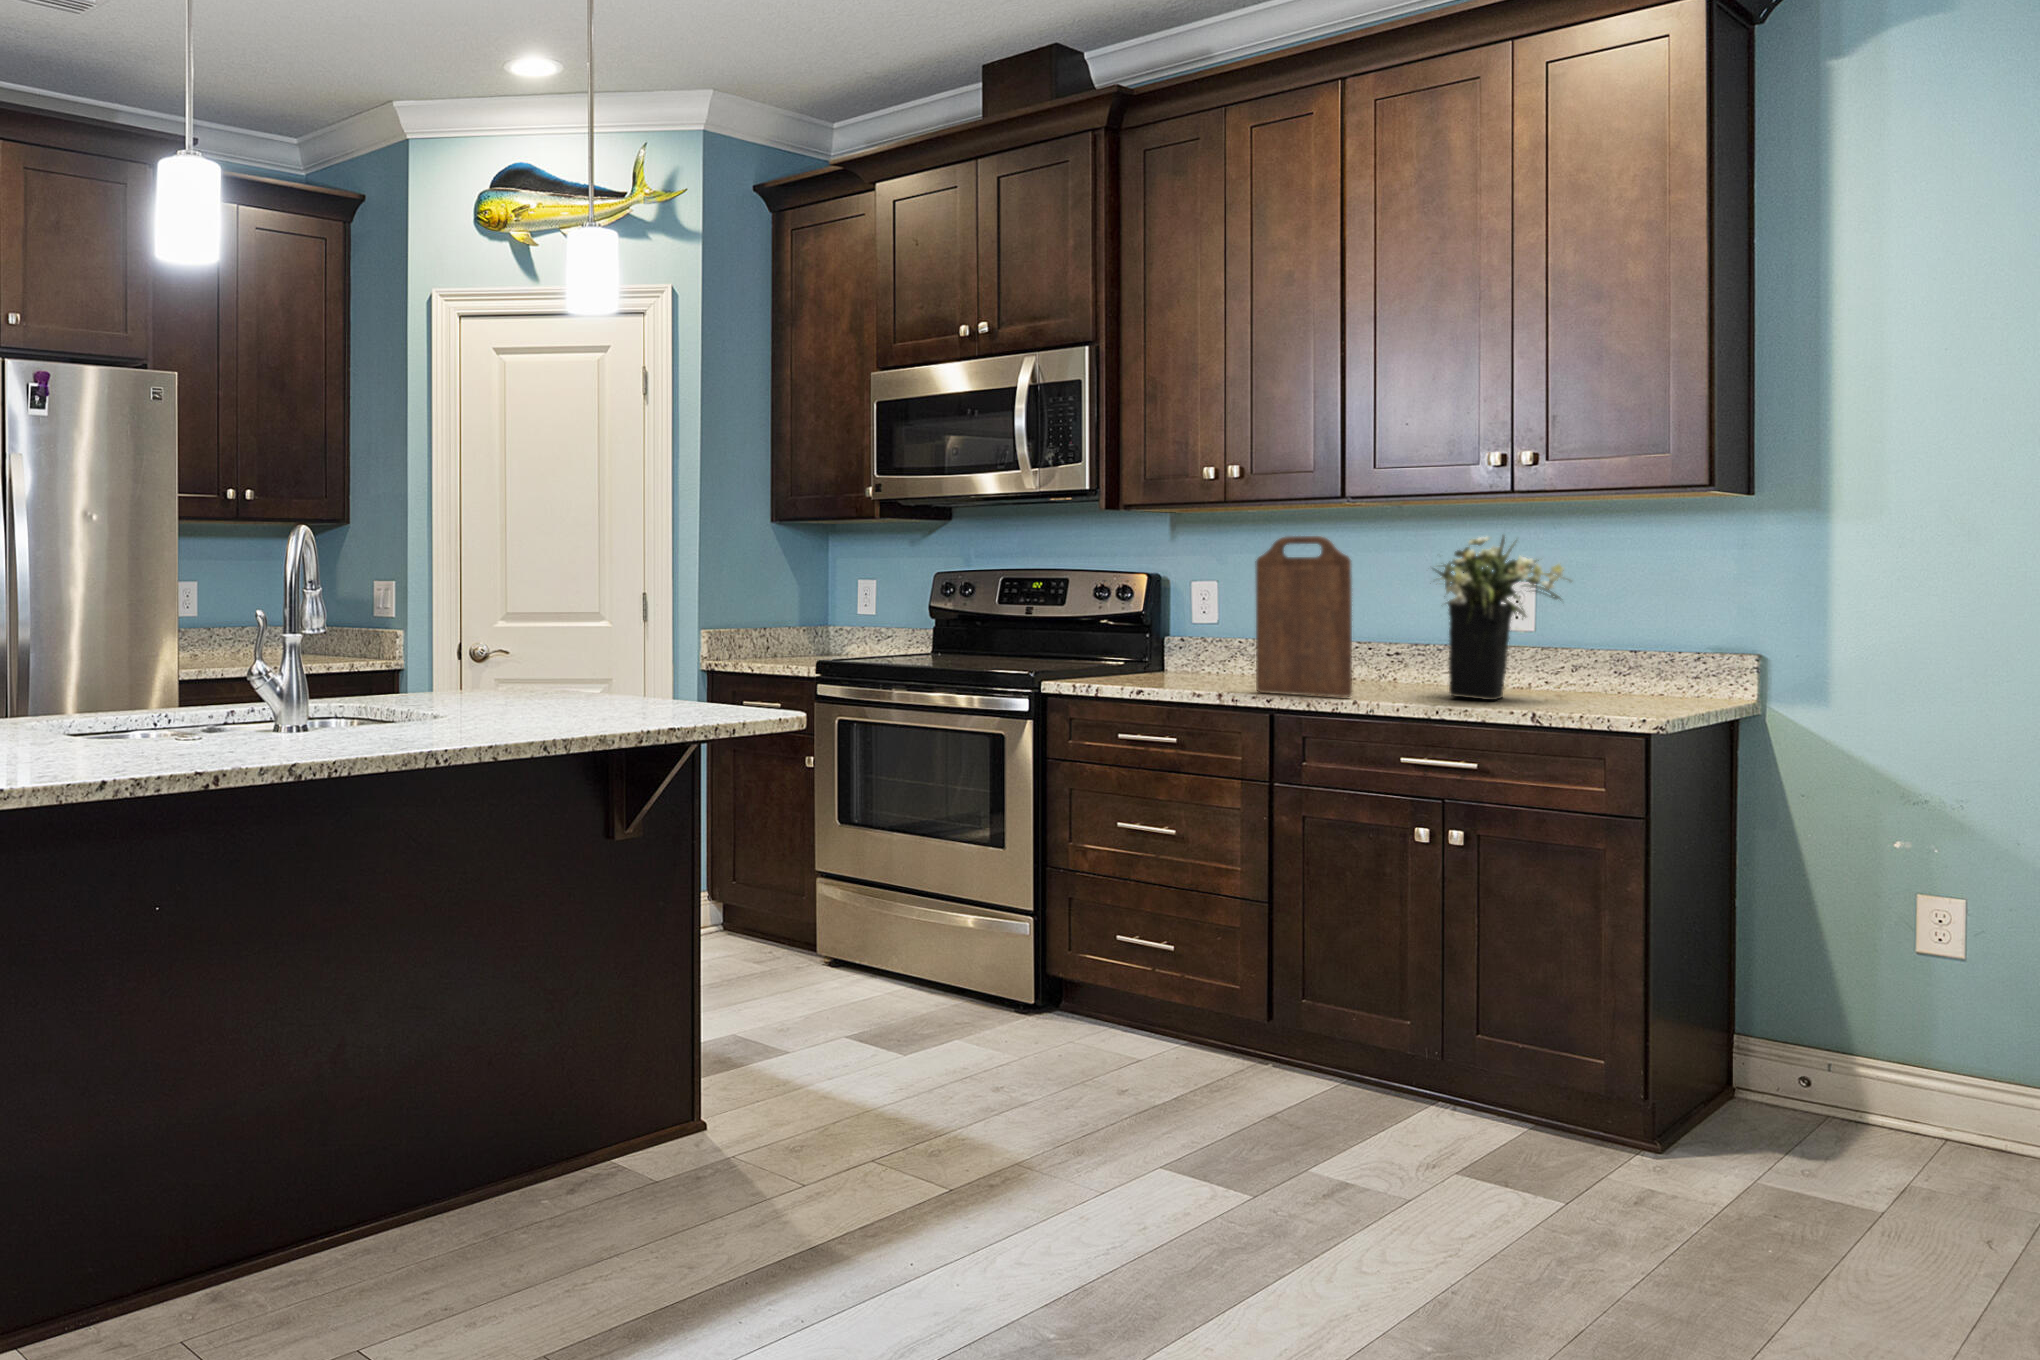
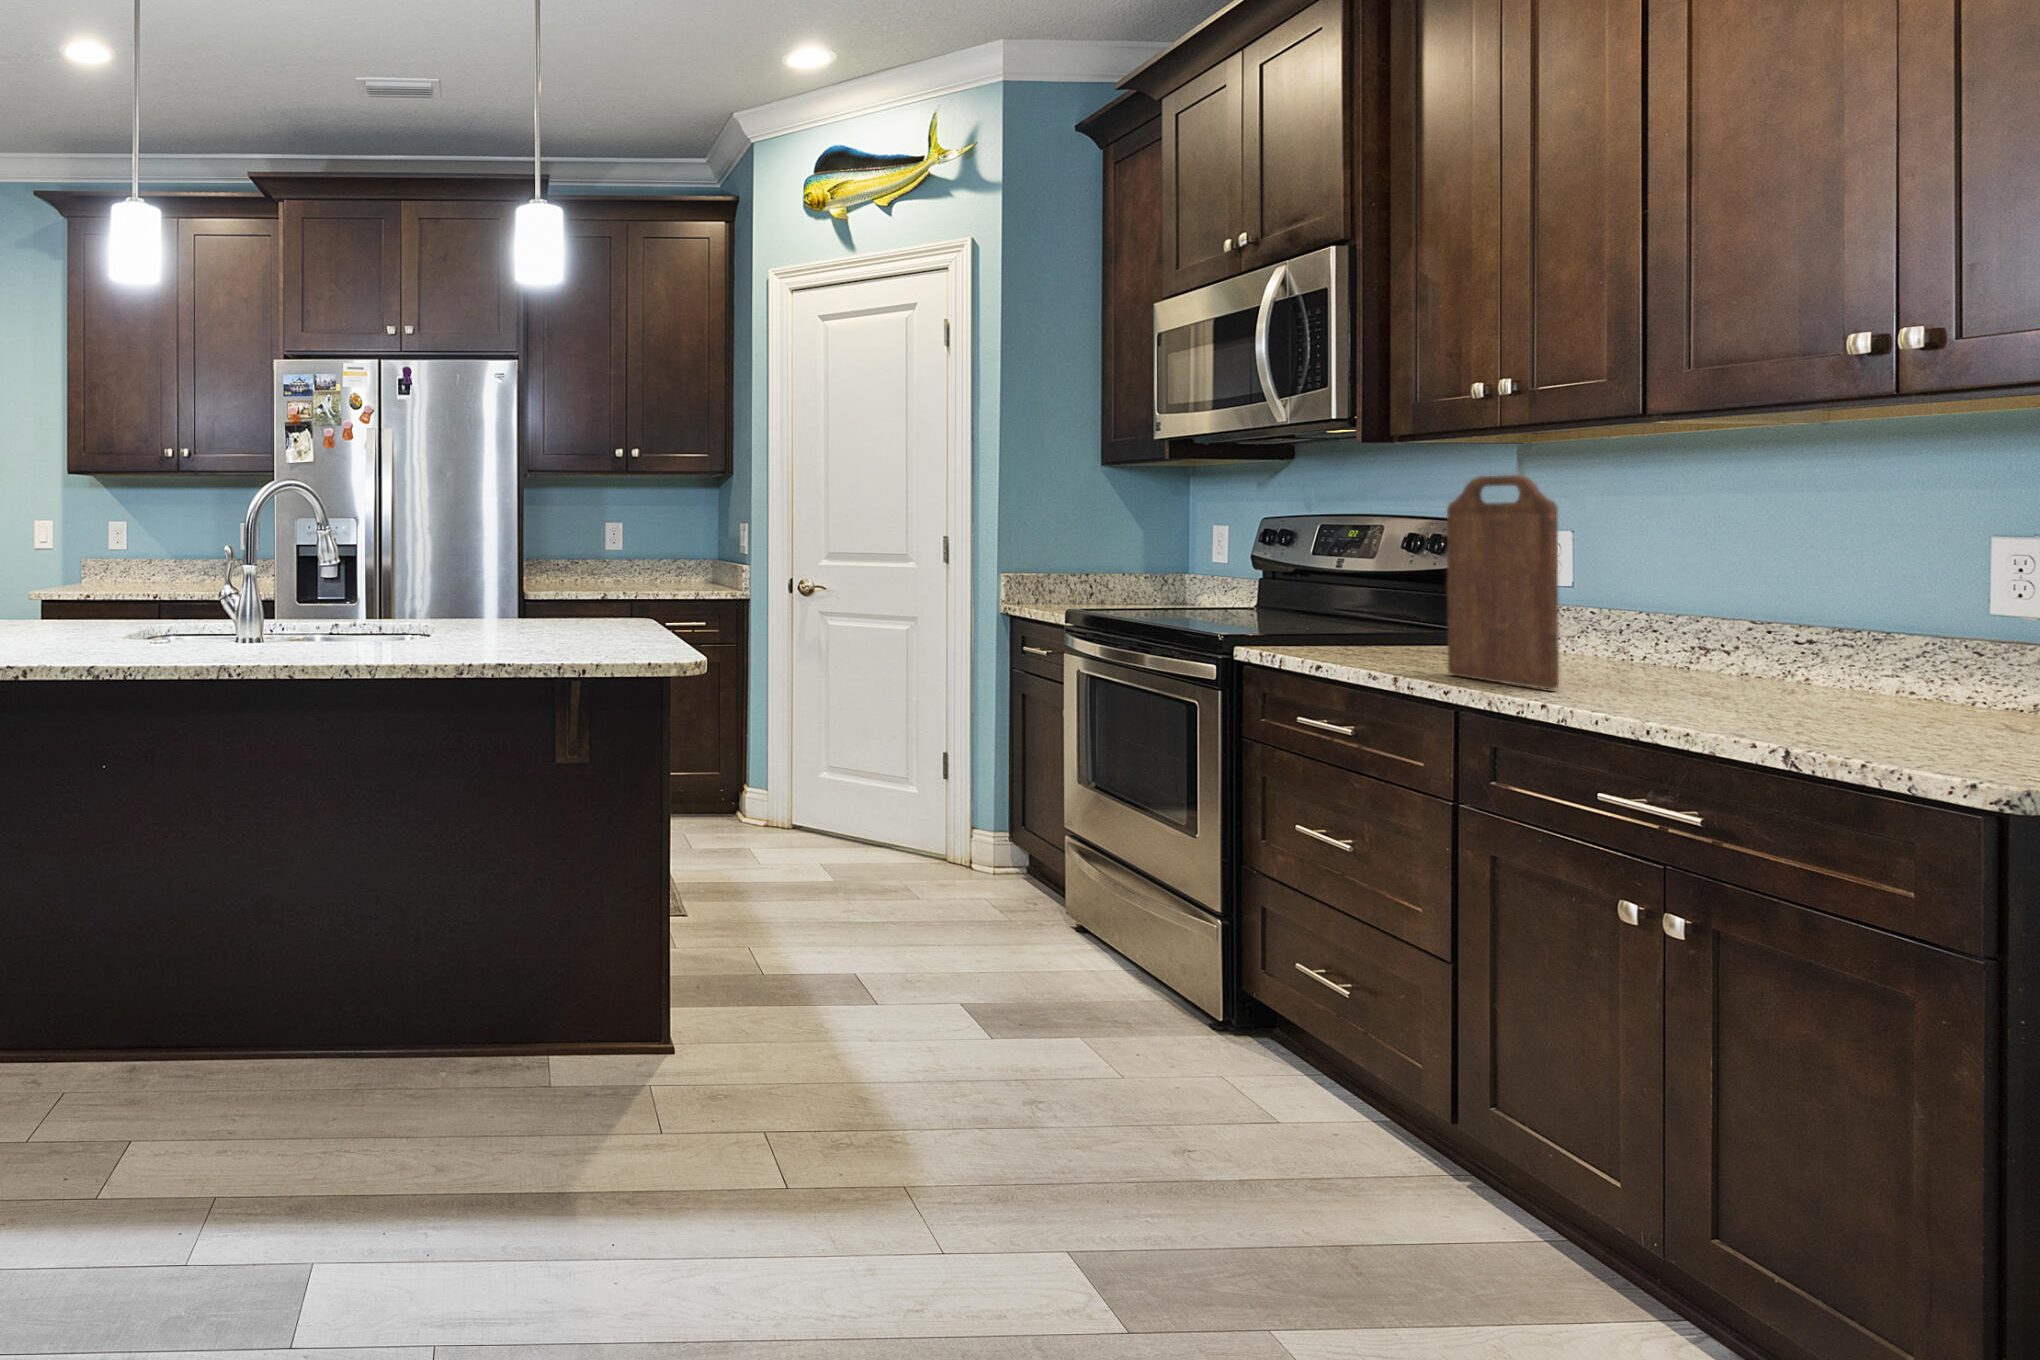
flower arrangement: present [1434,536,1564,700] -> none [1657,468,1935,711]

